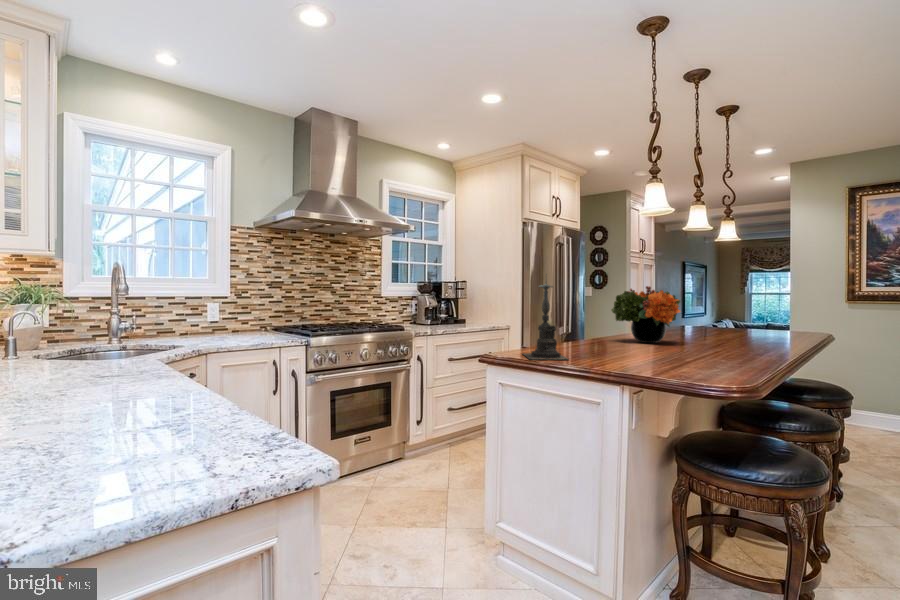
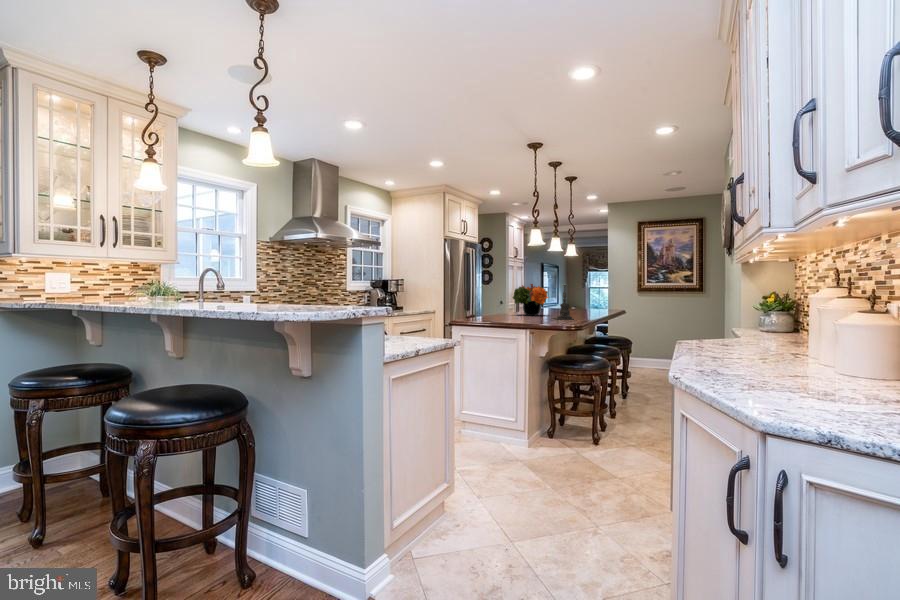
candle holder: present [523,274,568,360] -> present [555,284,573,320]

